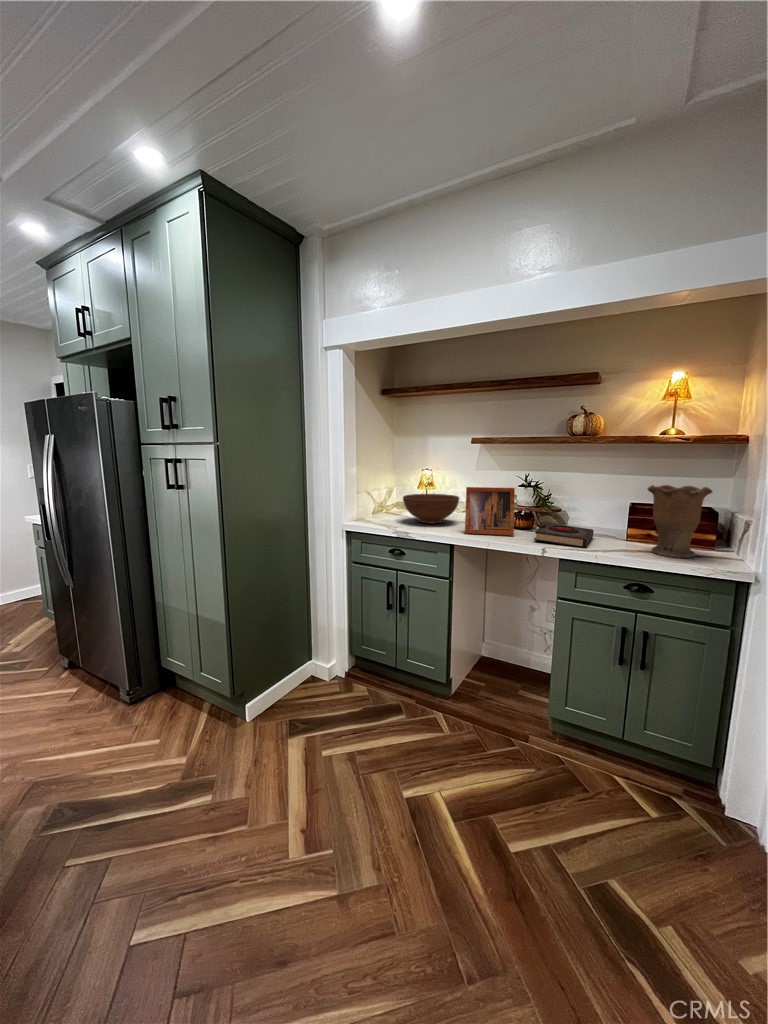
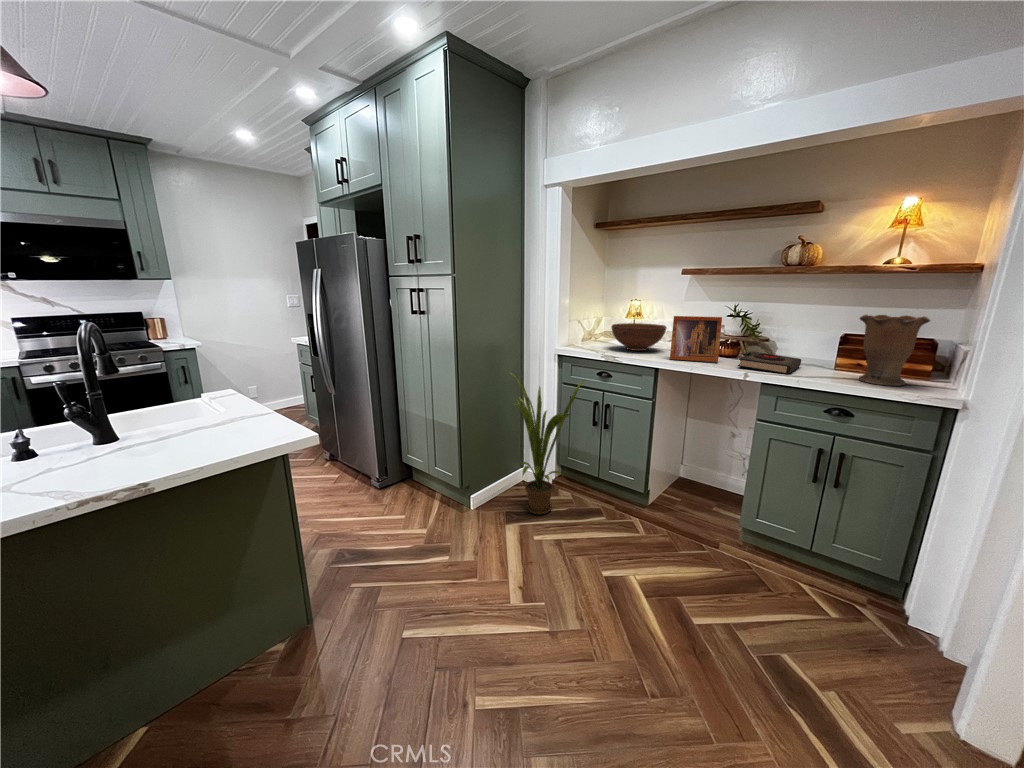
house plant: none [287,551,377,719] -> present [510,373,584,514]

